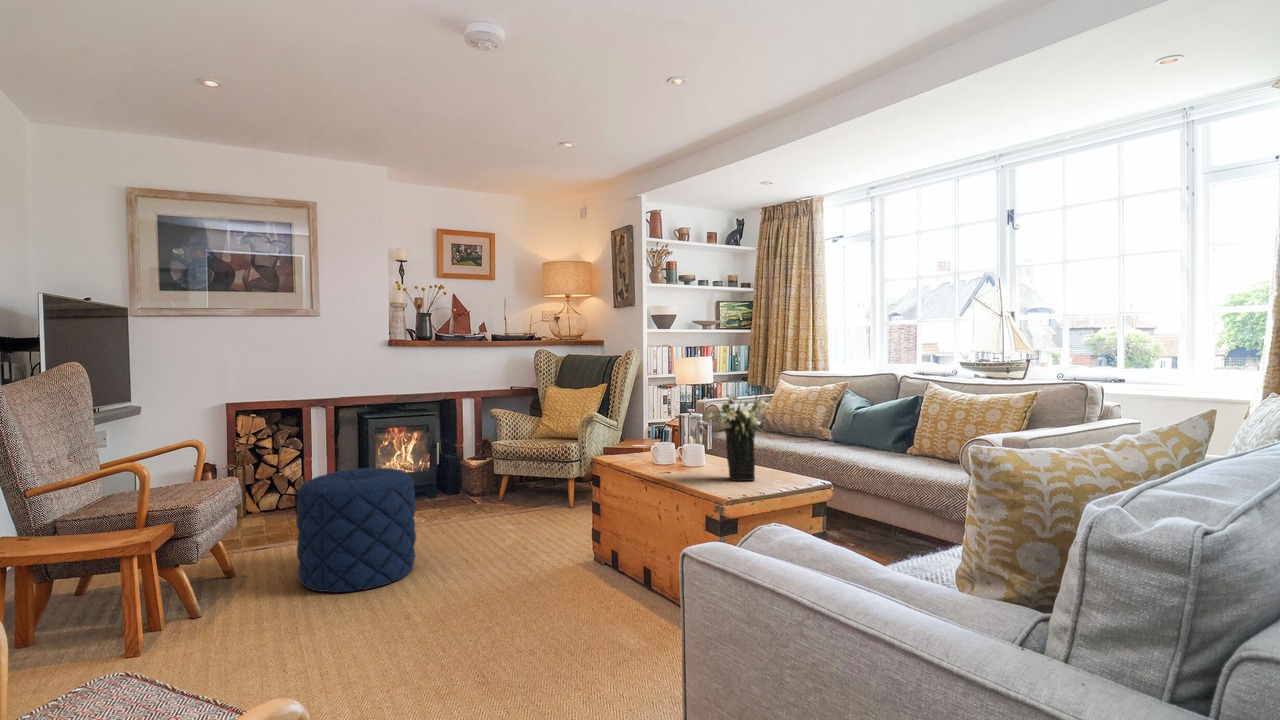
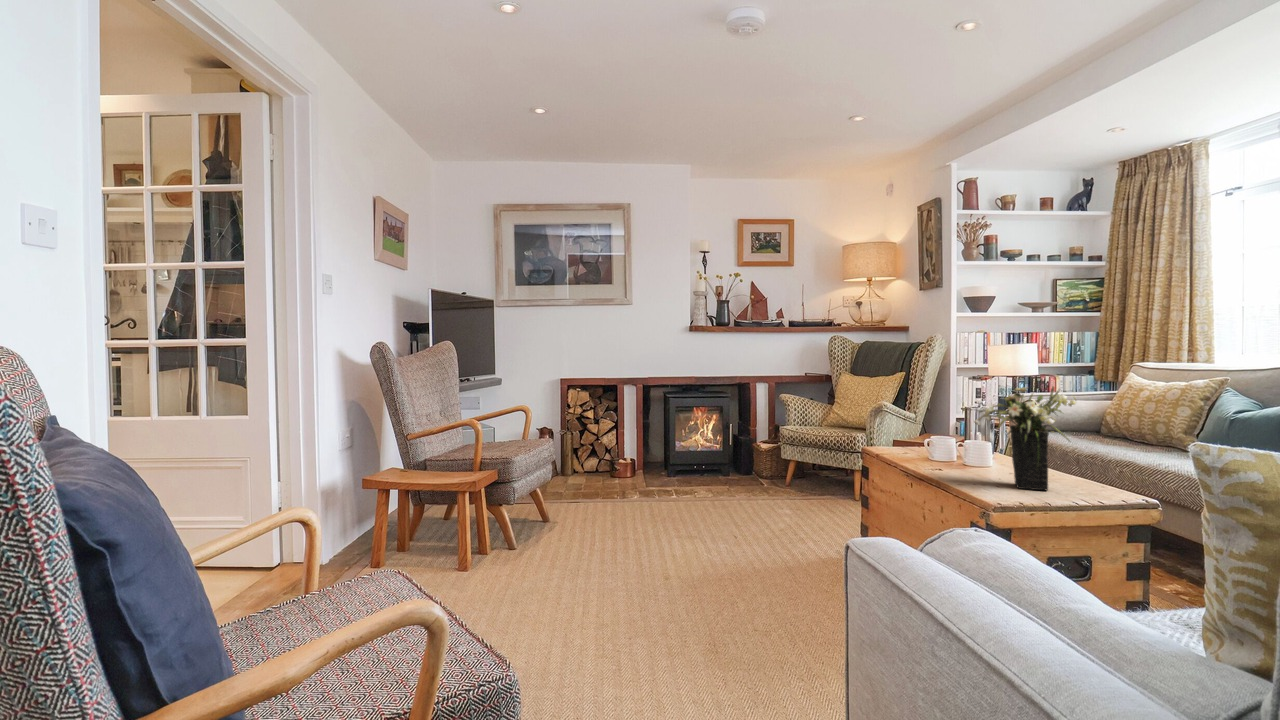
pouf: present [296,468,416,592] -> none [591,440,688,548]

